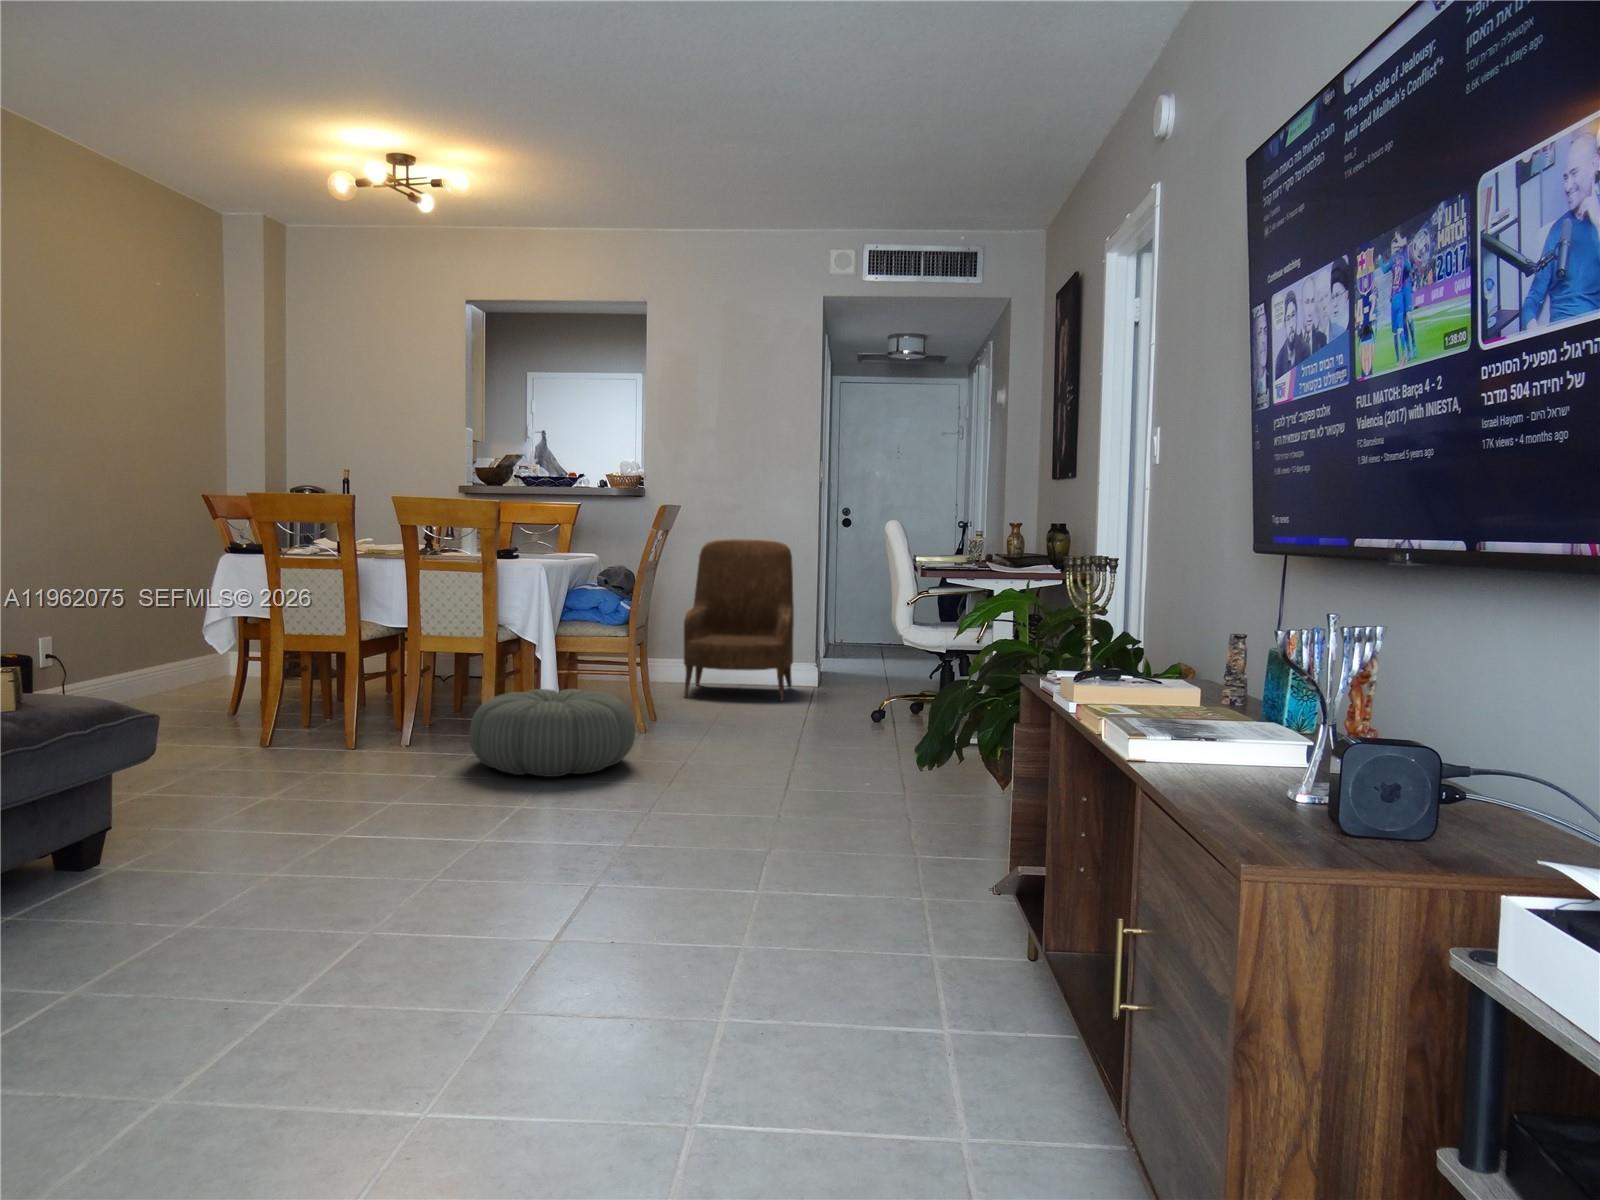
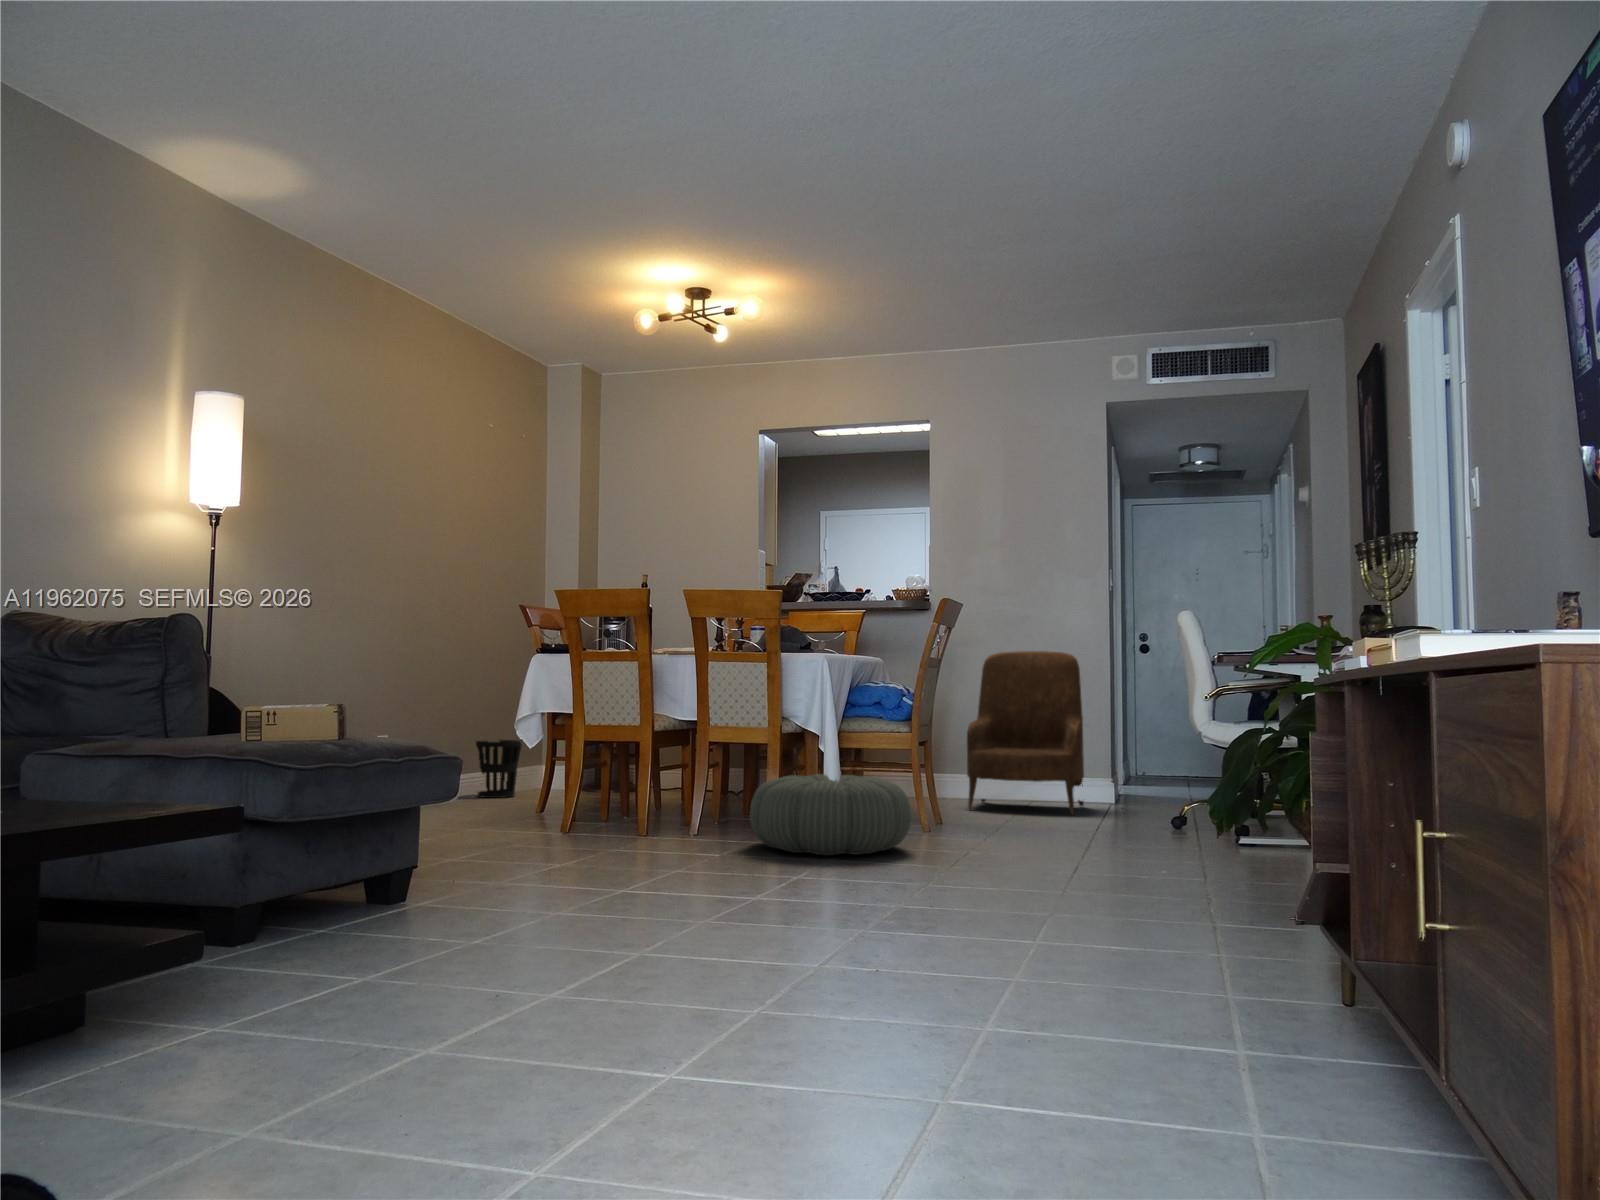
wastebasket: none [138,633,197,699] -> present [476,740,522,798]

